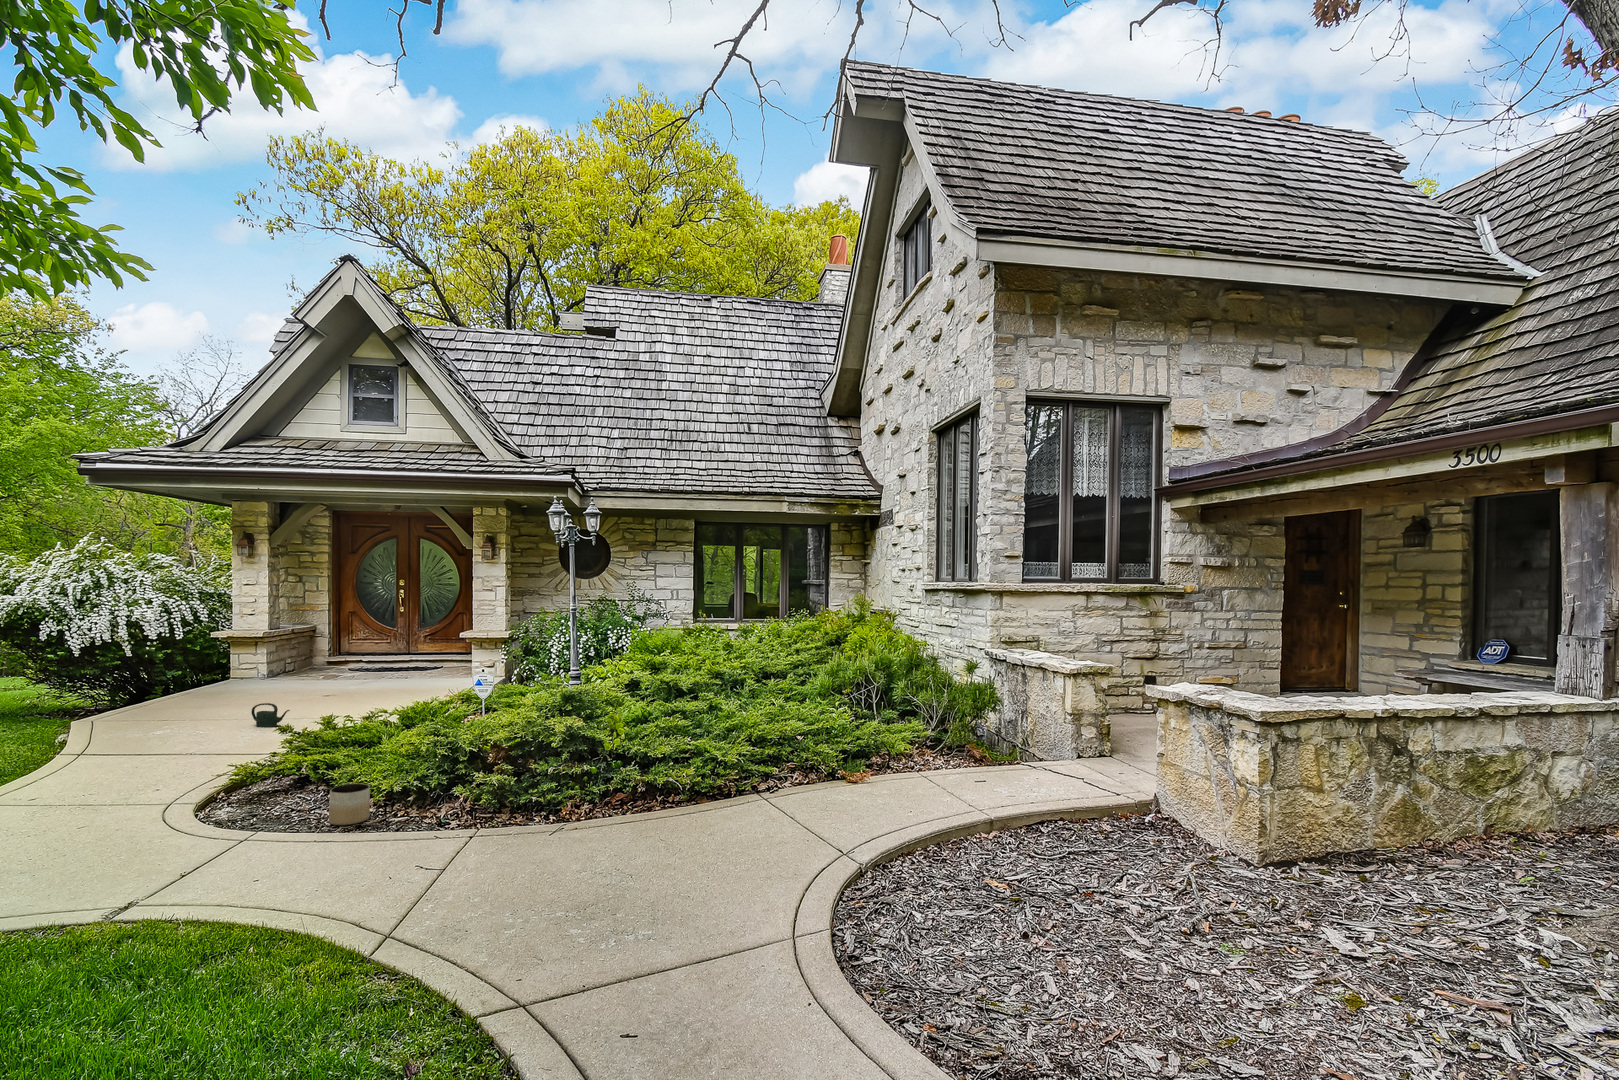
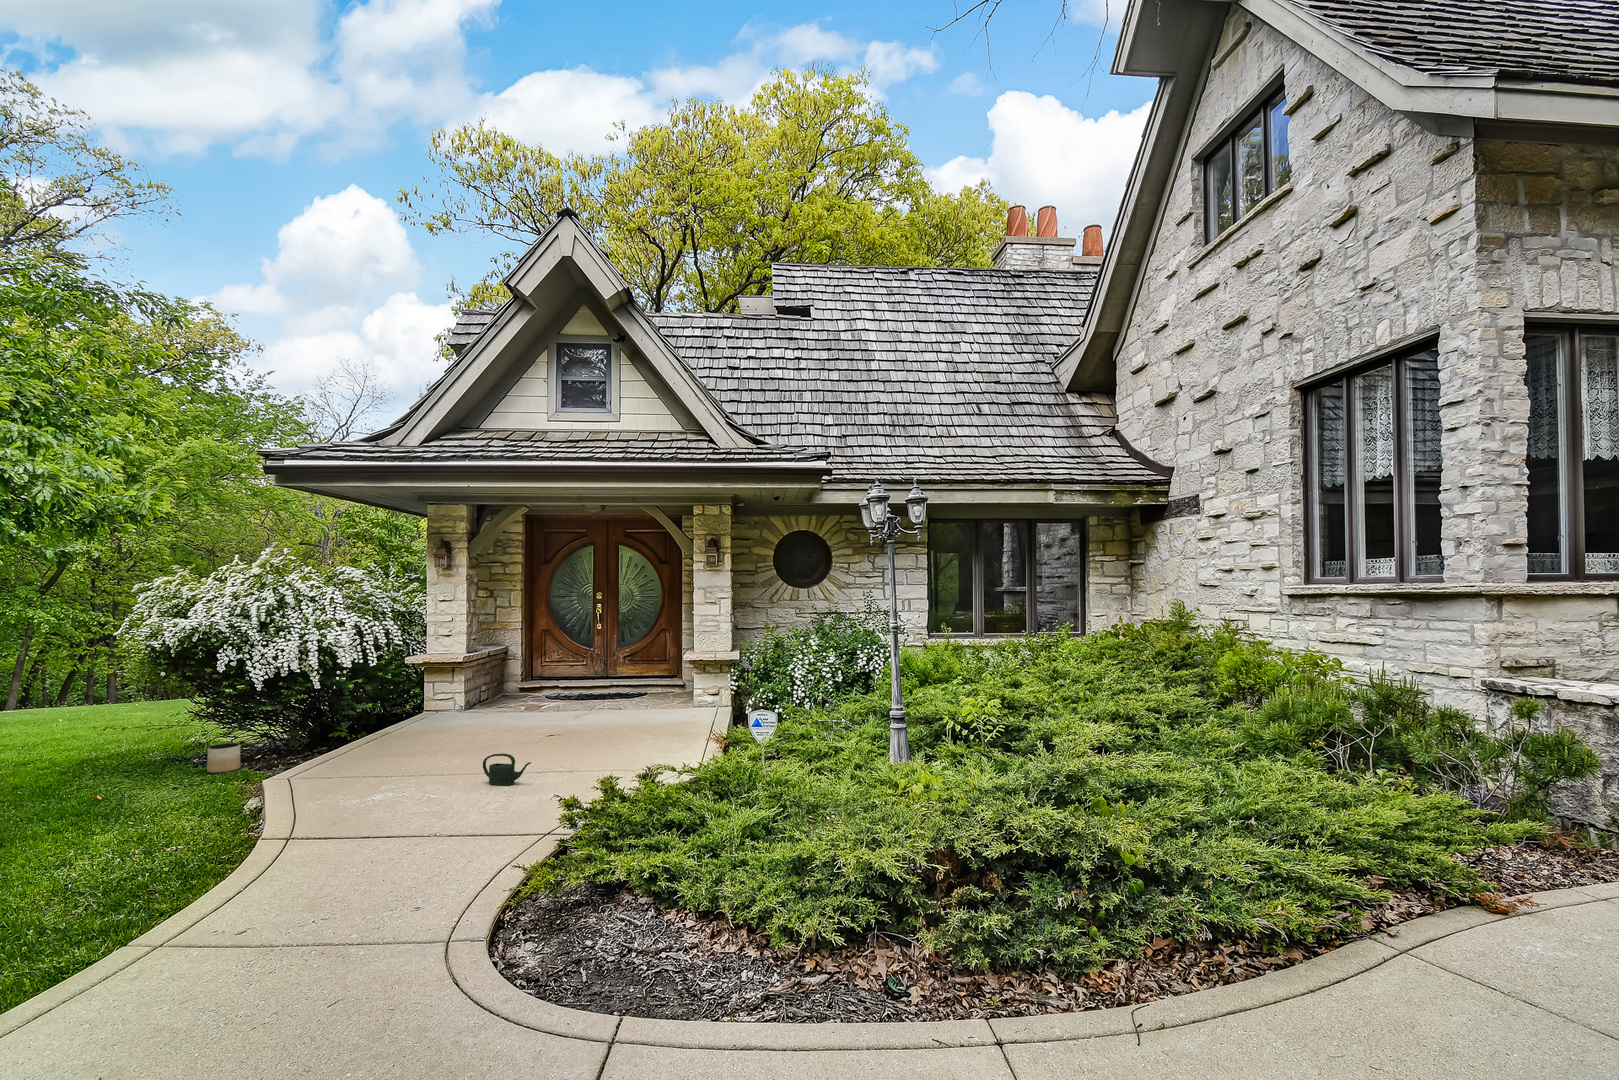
planter: present [329,783,370,826] -> present [207,743,240,773]

